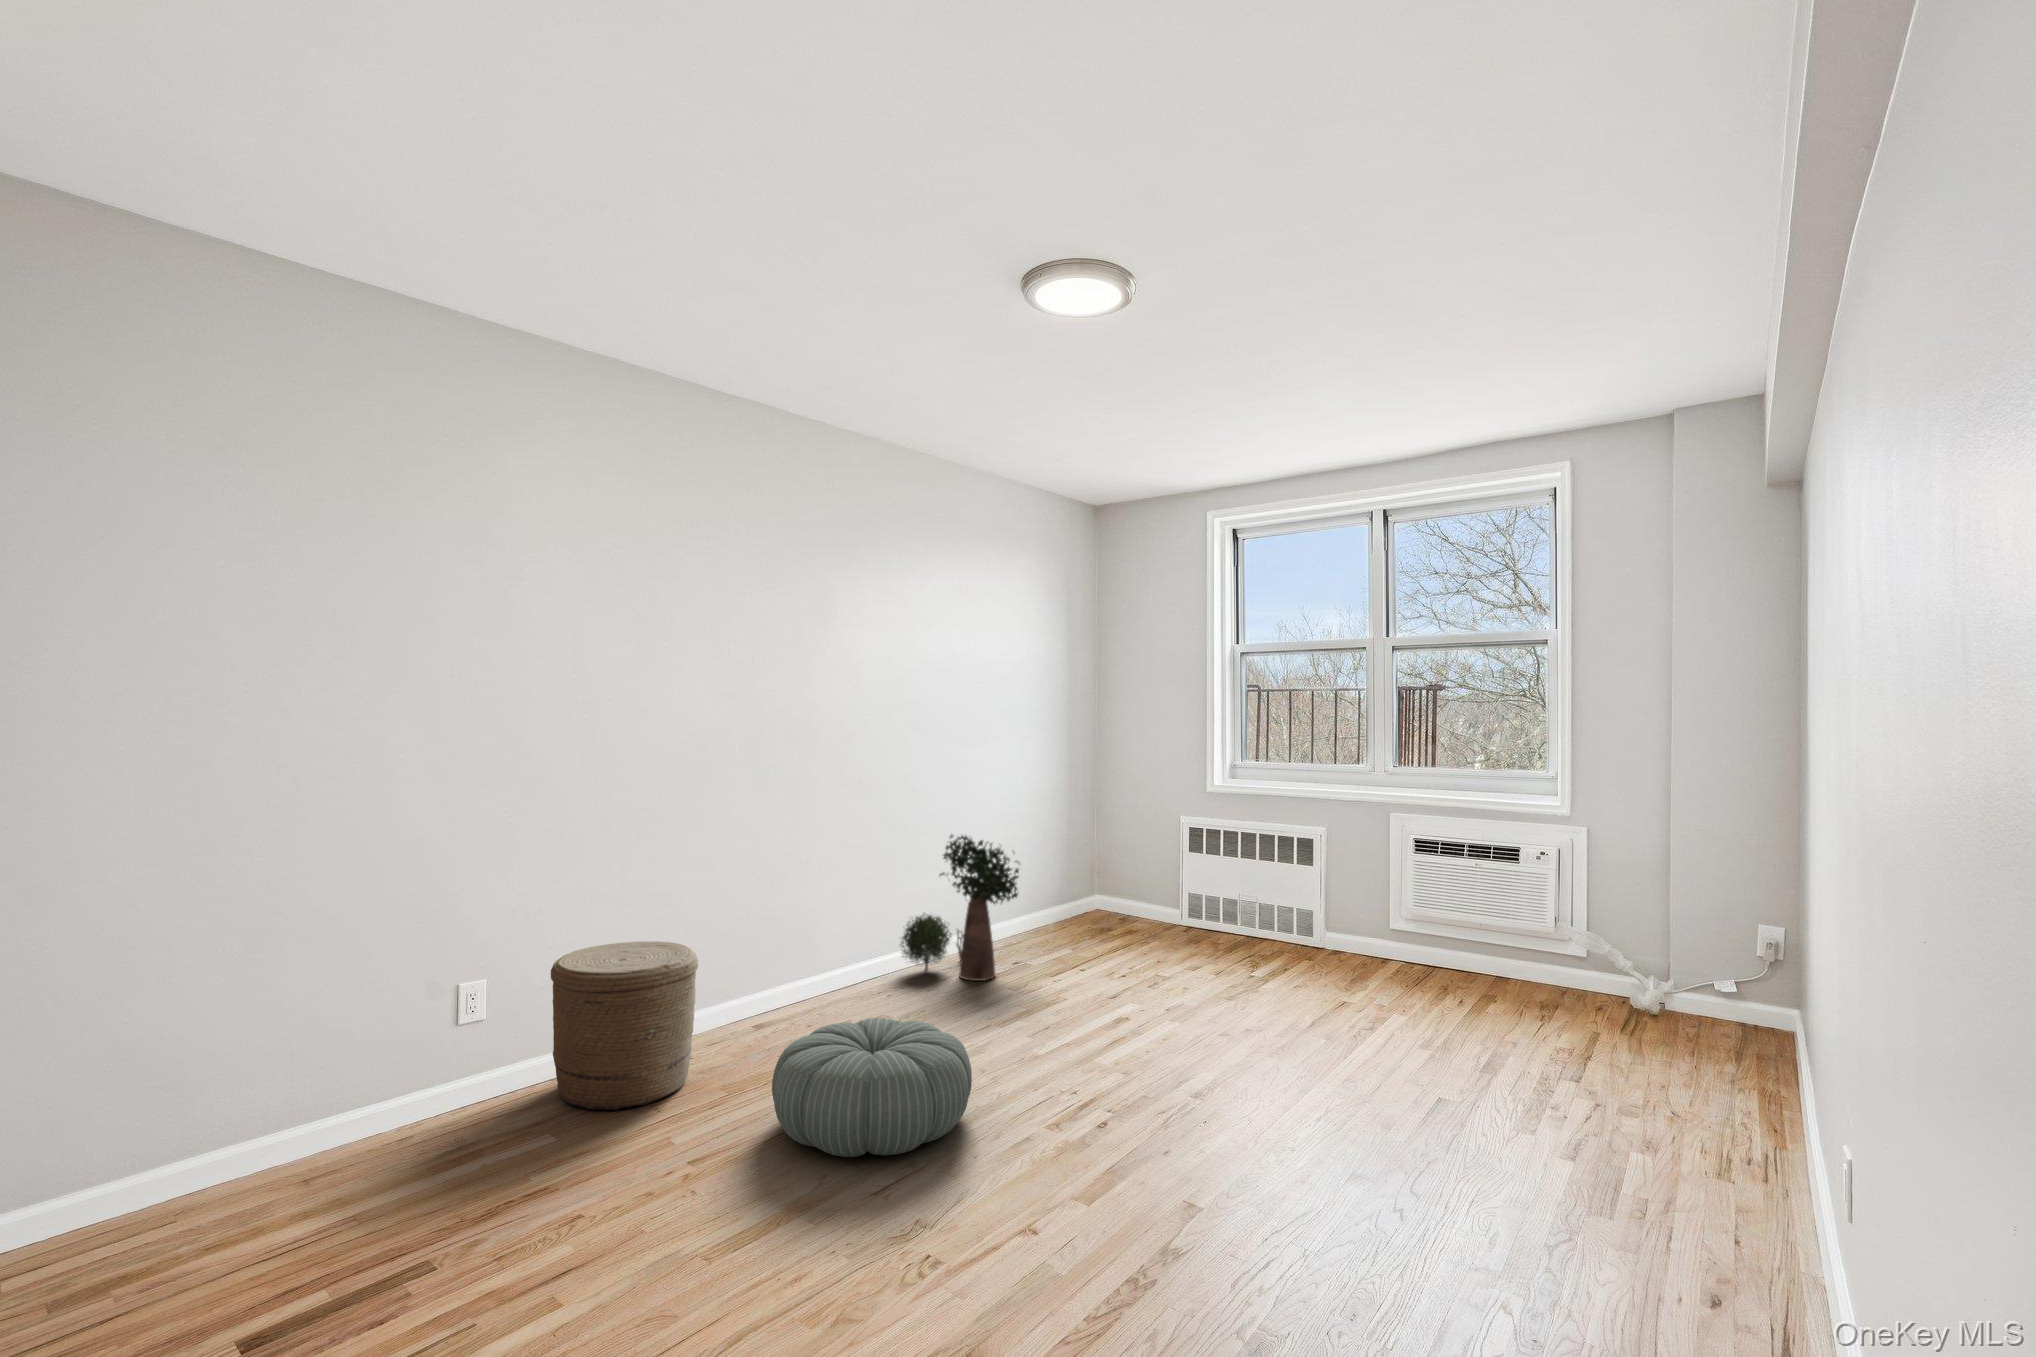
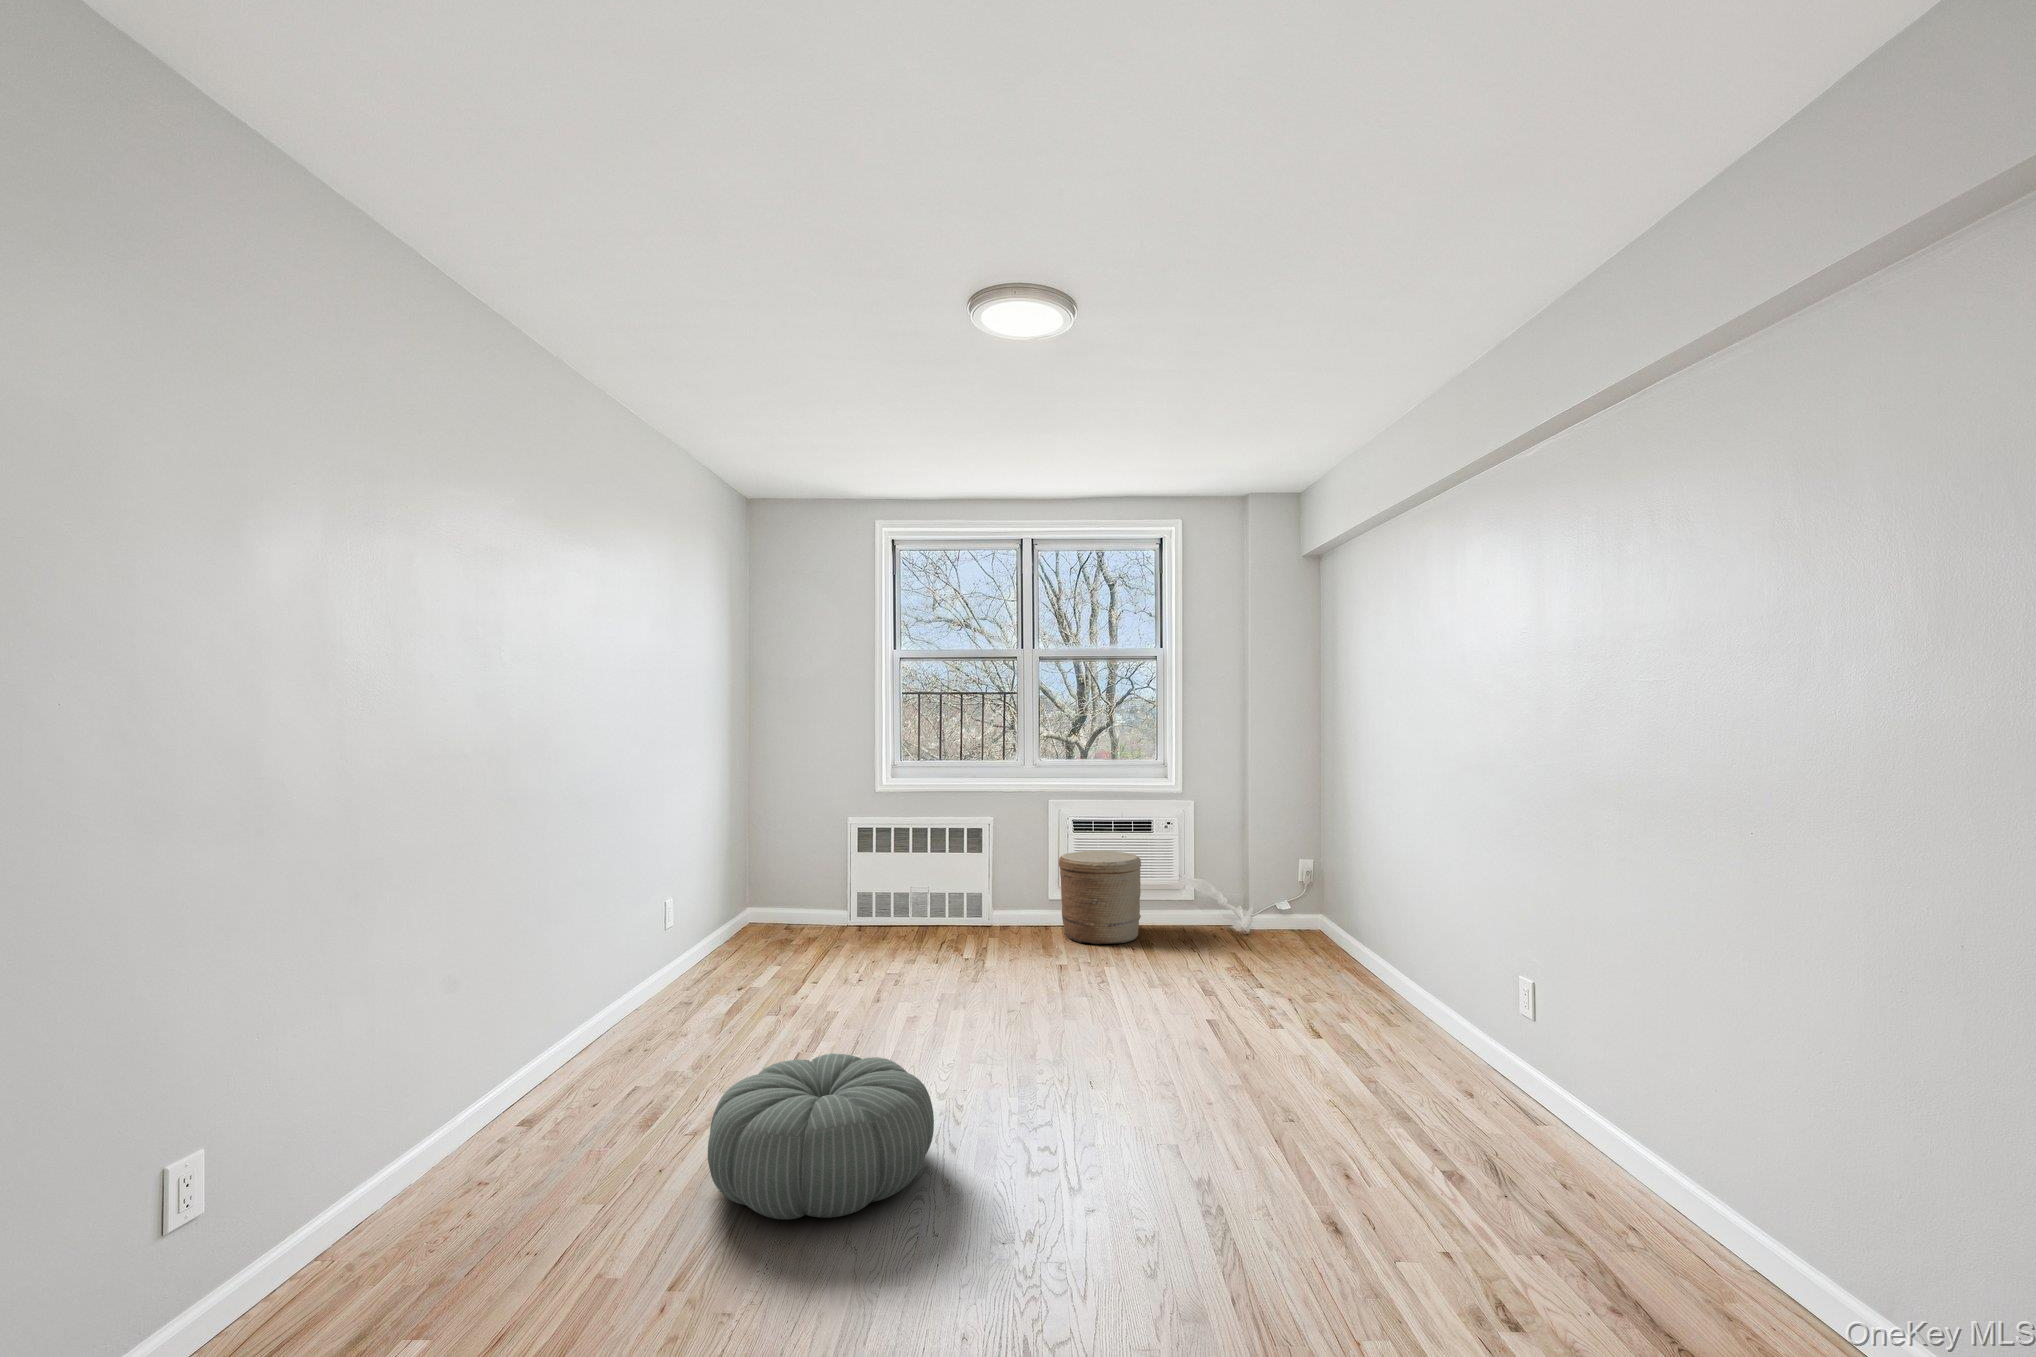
potted plant: present [901,835,1019,981] -> none [624,855,766,1019]
woven basket: present [551,941,698,1110] -> present [1059,851,1141,944]

